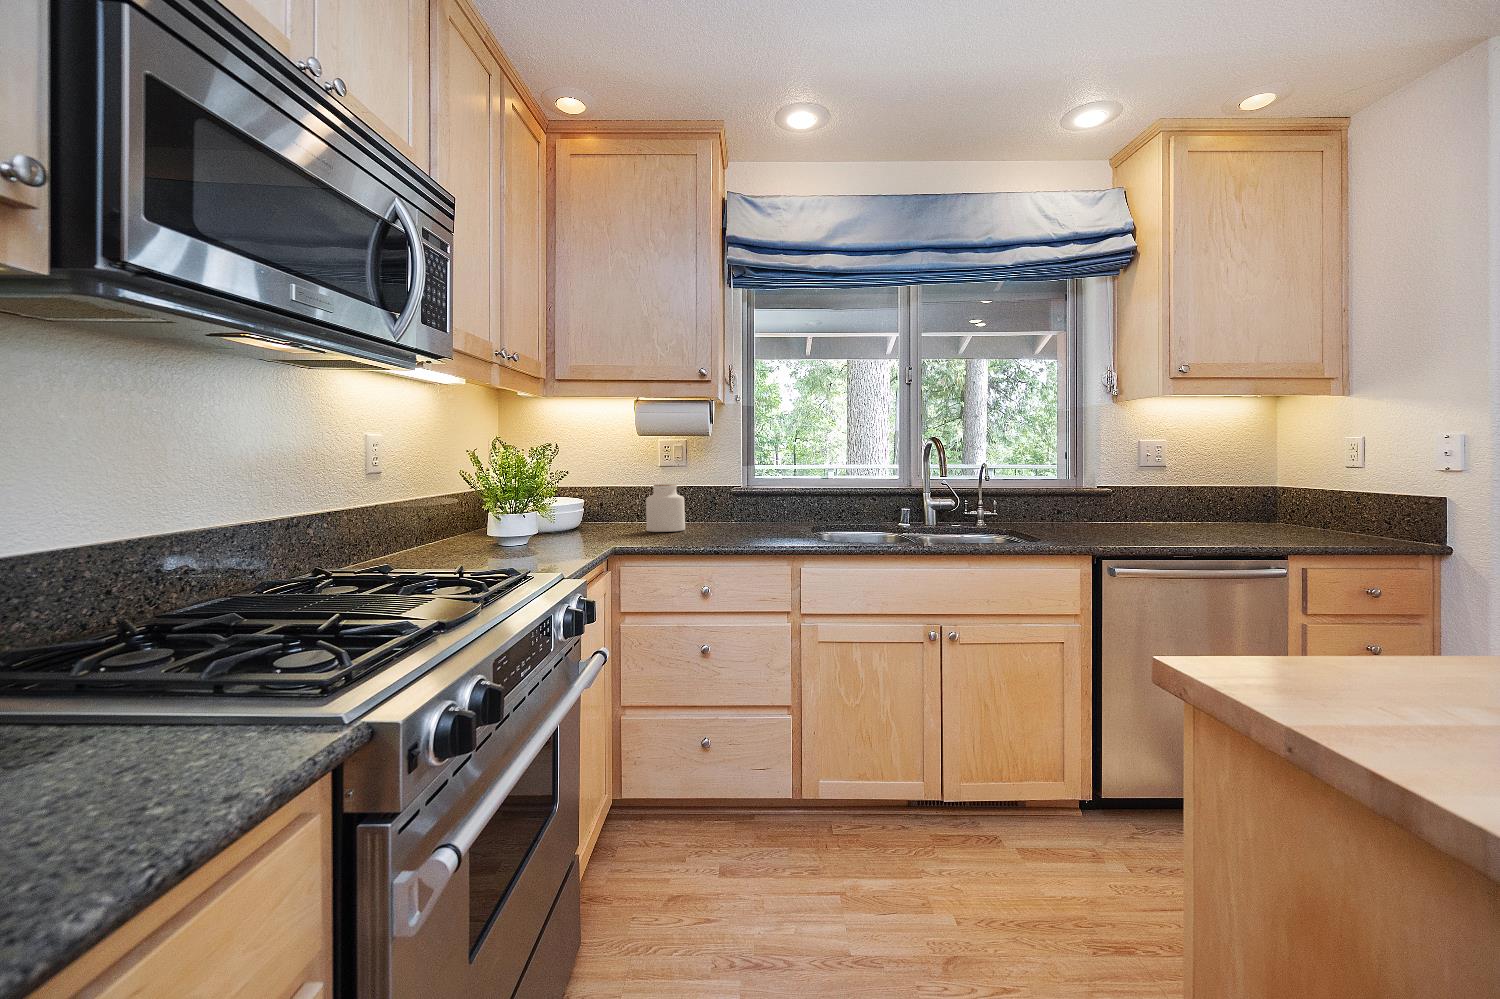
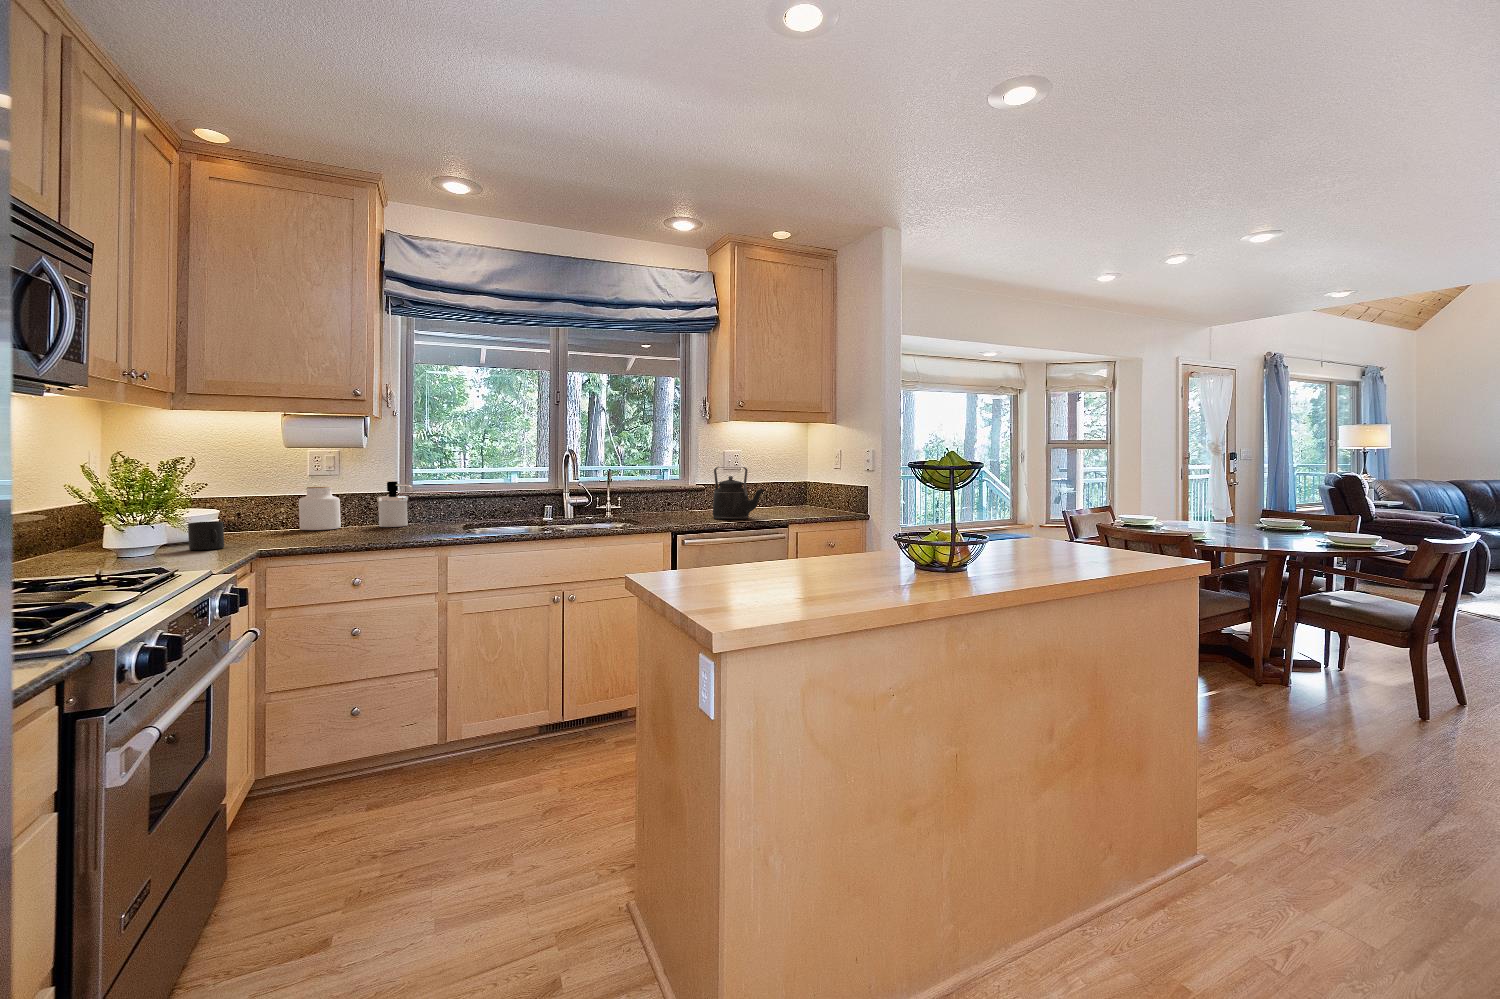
kettle: none [1137,451,1231,527] -> present [713,467,764,519]
soap dispenser: none [721,478,760,530] -> present [377,481,414,527]
mug: none [545,520,577,551] -> present [188,521,224,550]

